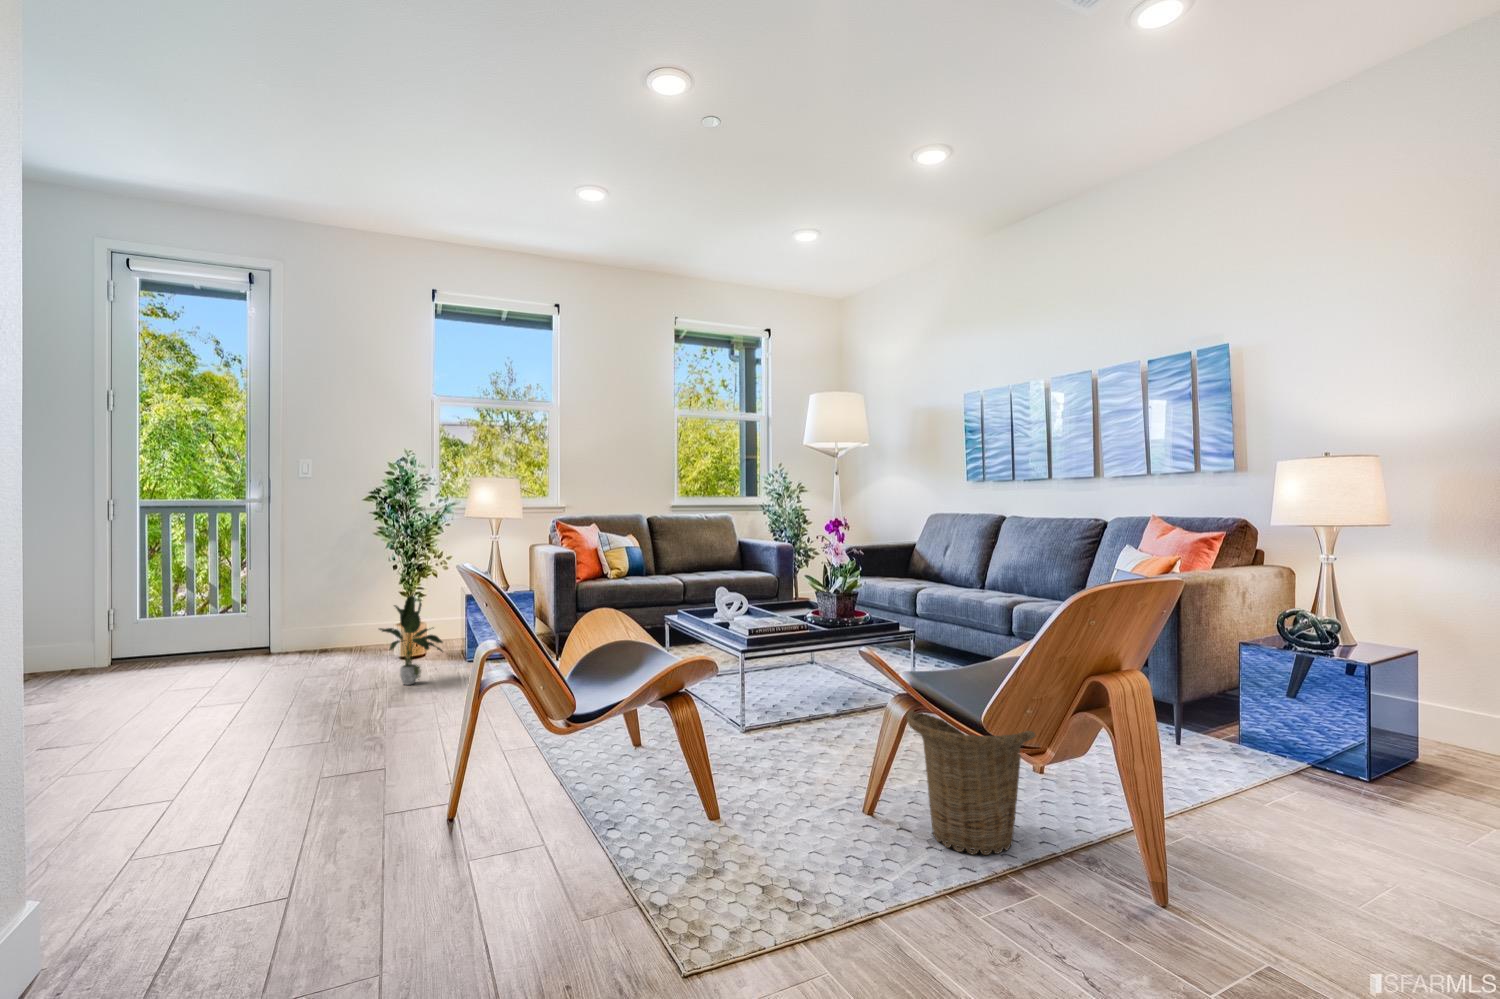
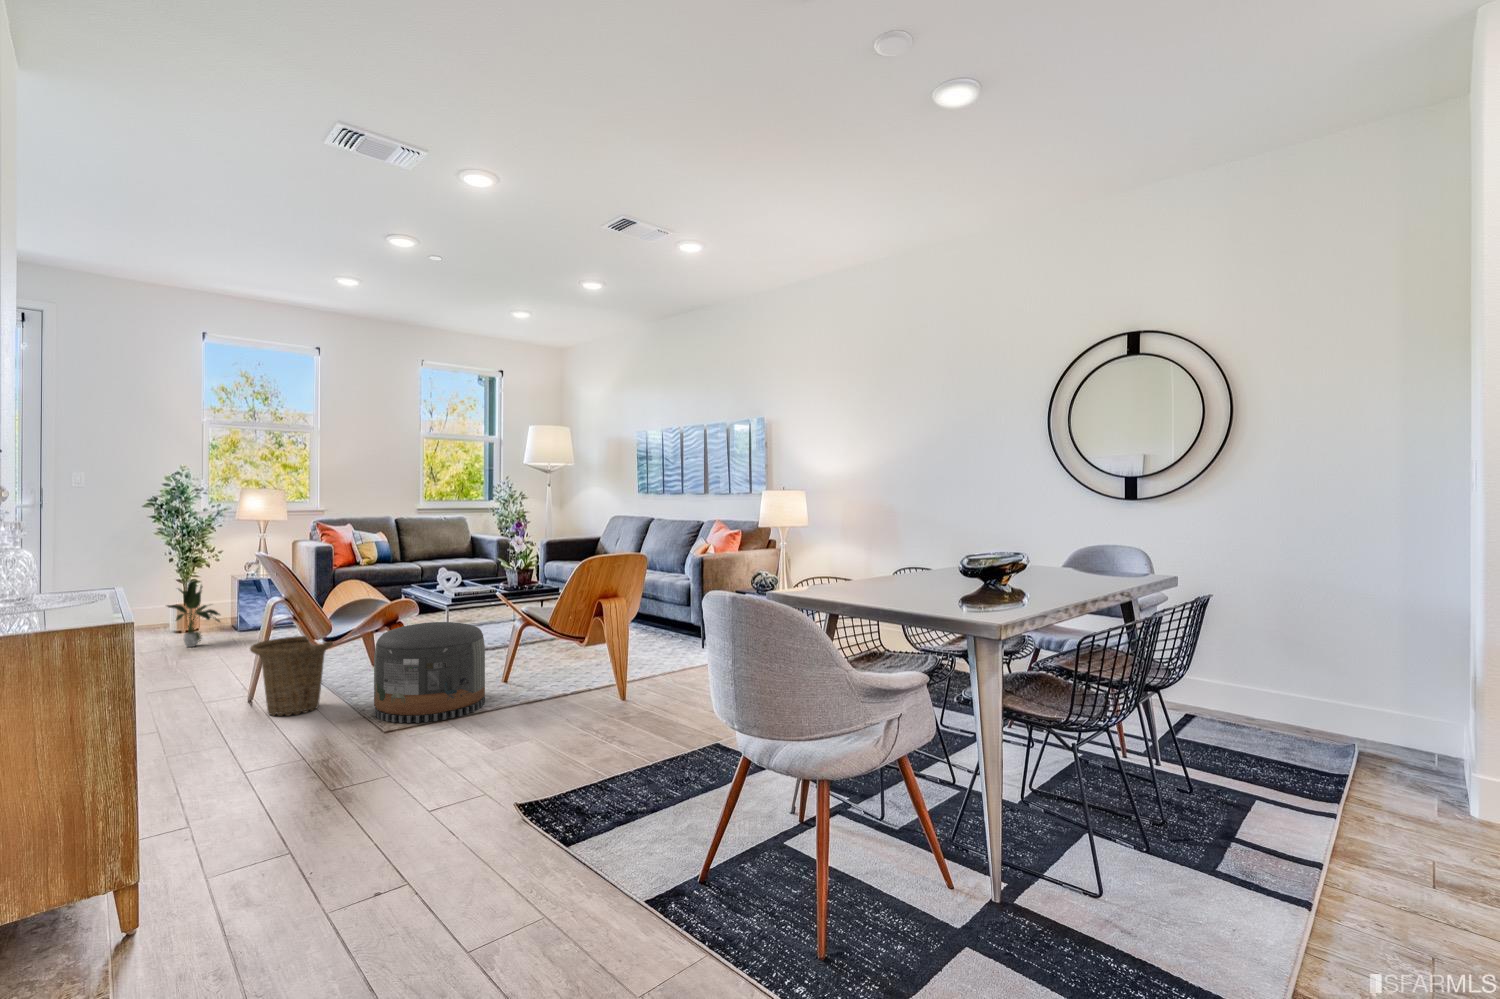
pouf: none [651,697,850,923] -> present [374,622,485,723]
basket: present [907,710,1035,855] -> present [250,636,335,716]

